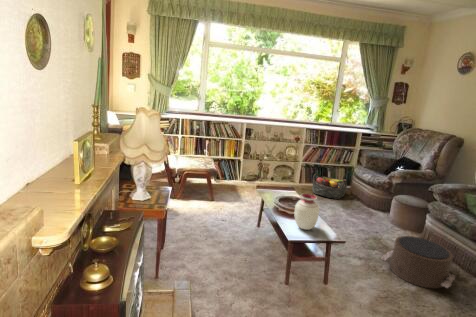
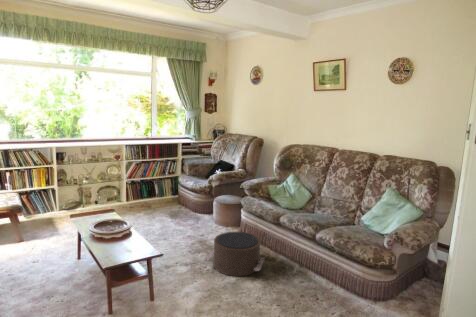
basket: present [312,173,347,199] -> none [140,189,175,211]
vase: present [294,194,319,230] -> none [106,214,133,252]

